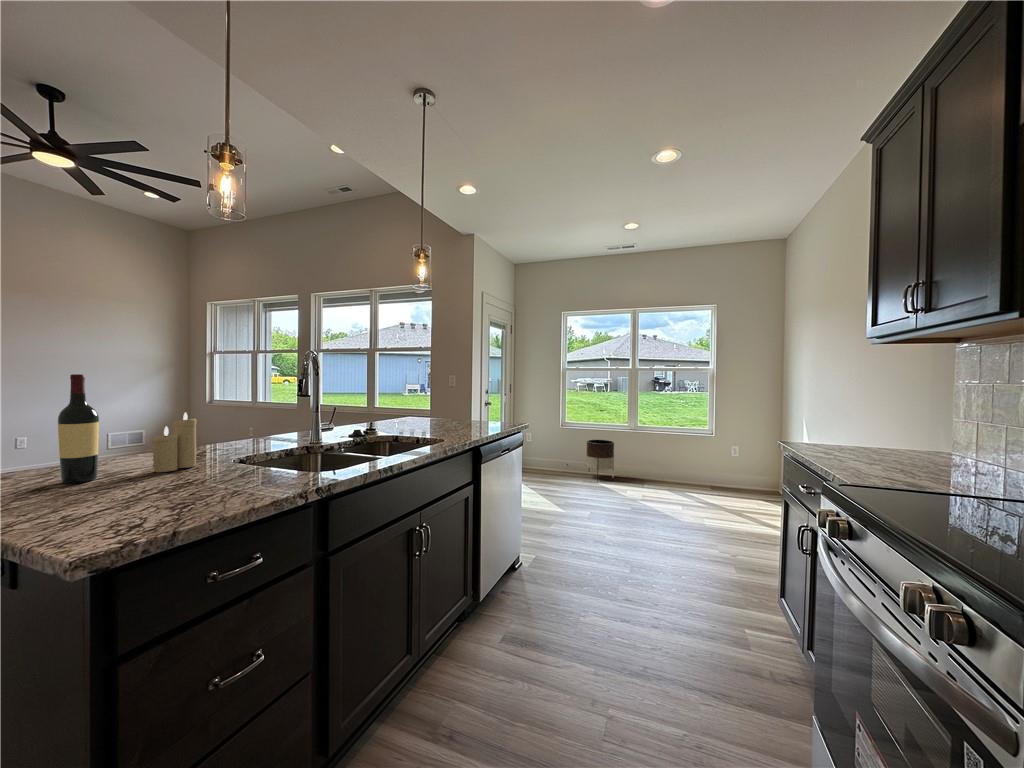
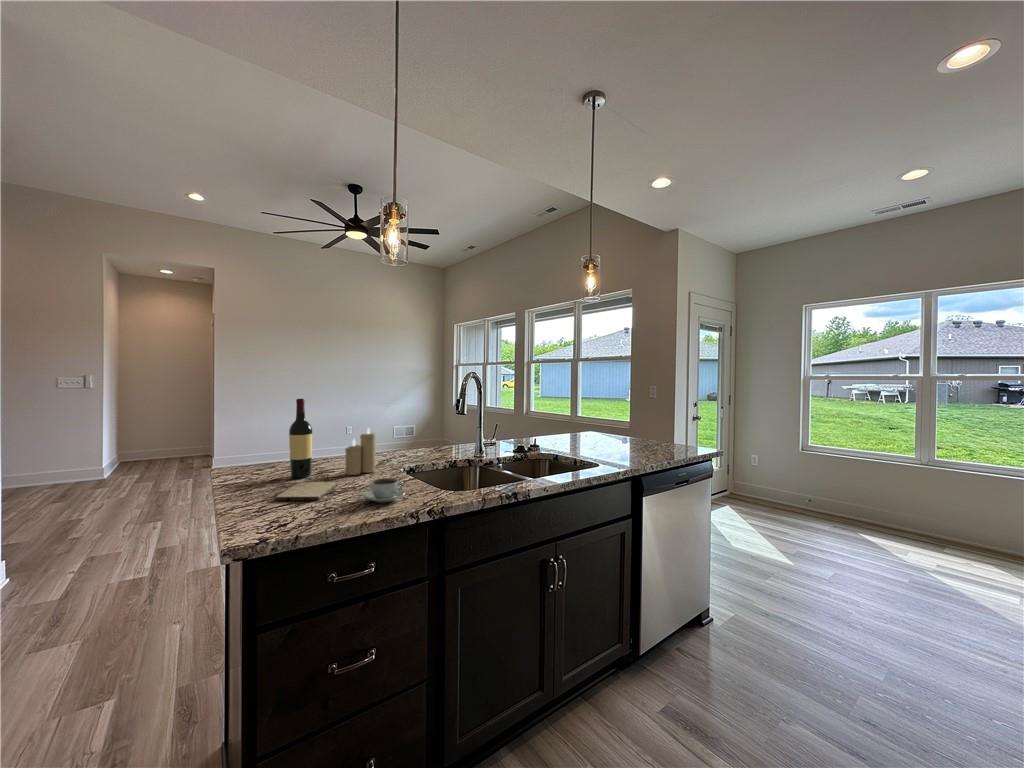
planter: present [586,440,614,481] -> none [839,471,888,529]
coffee cup: none [221,463,277,490] -> present [363,478,406,503]
cutting board: none [77,479,159,508] -> present [275,482,337,501]

